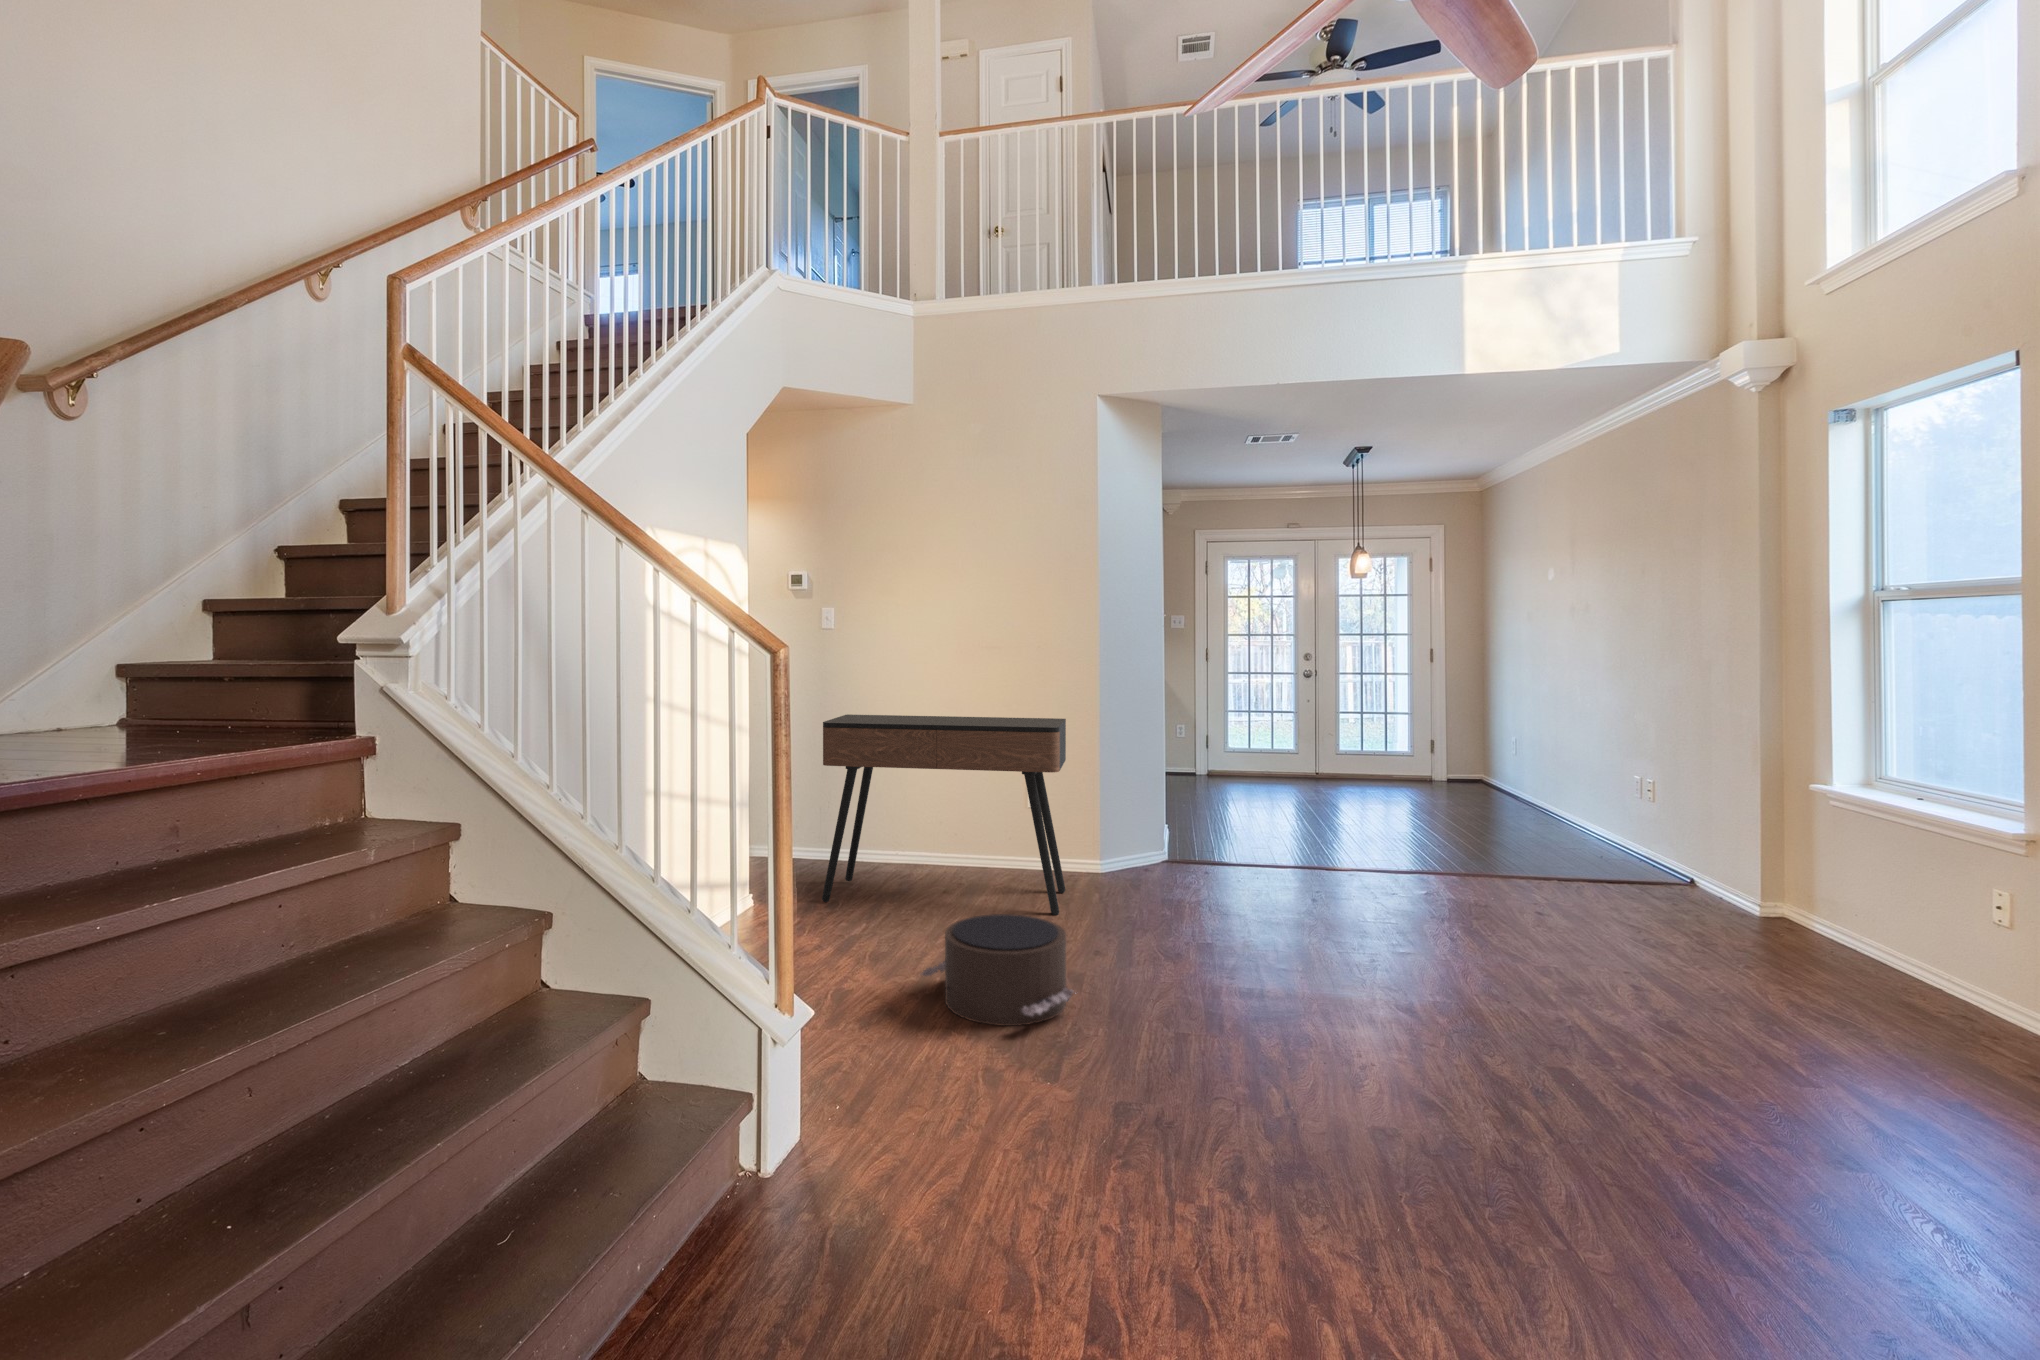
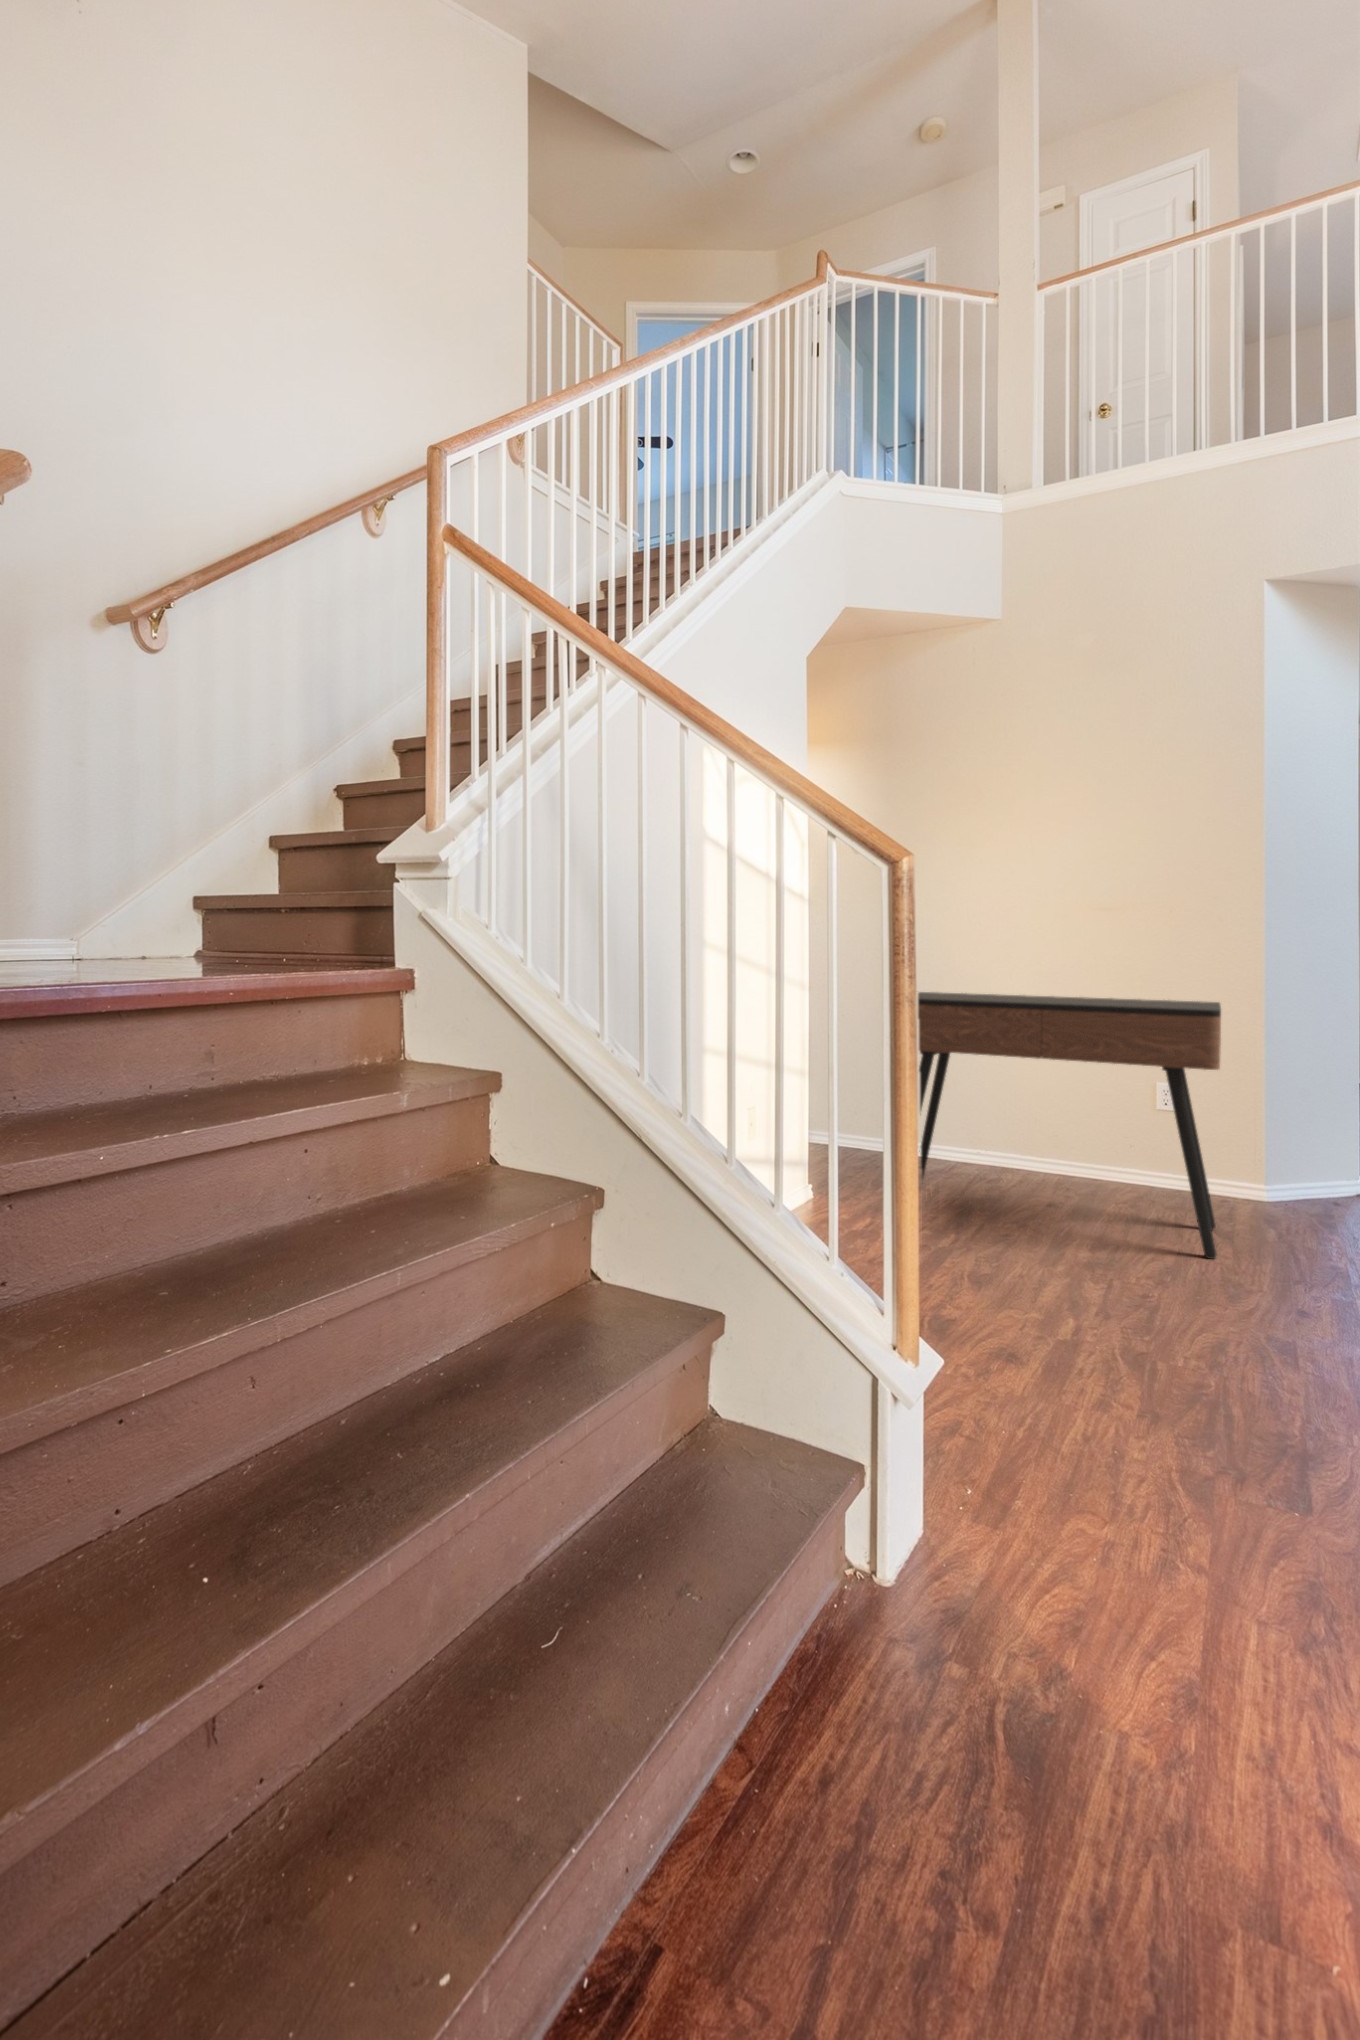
pouf: present [922,914,1076,1026] -> none [1043,1250,1298,1413]

